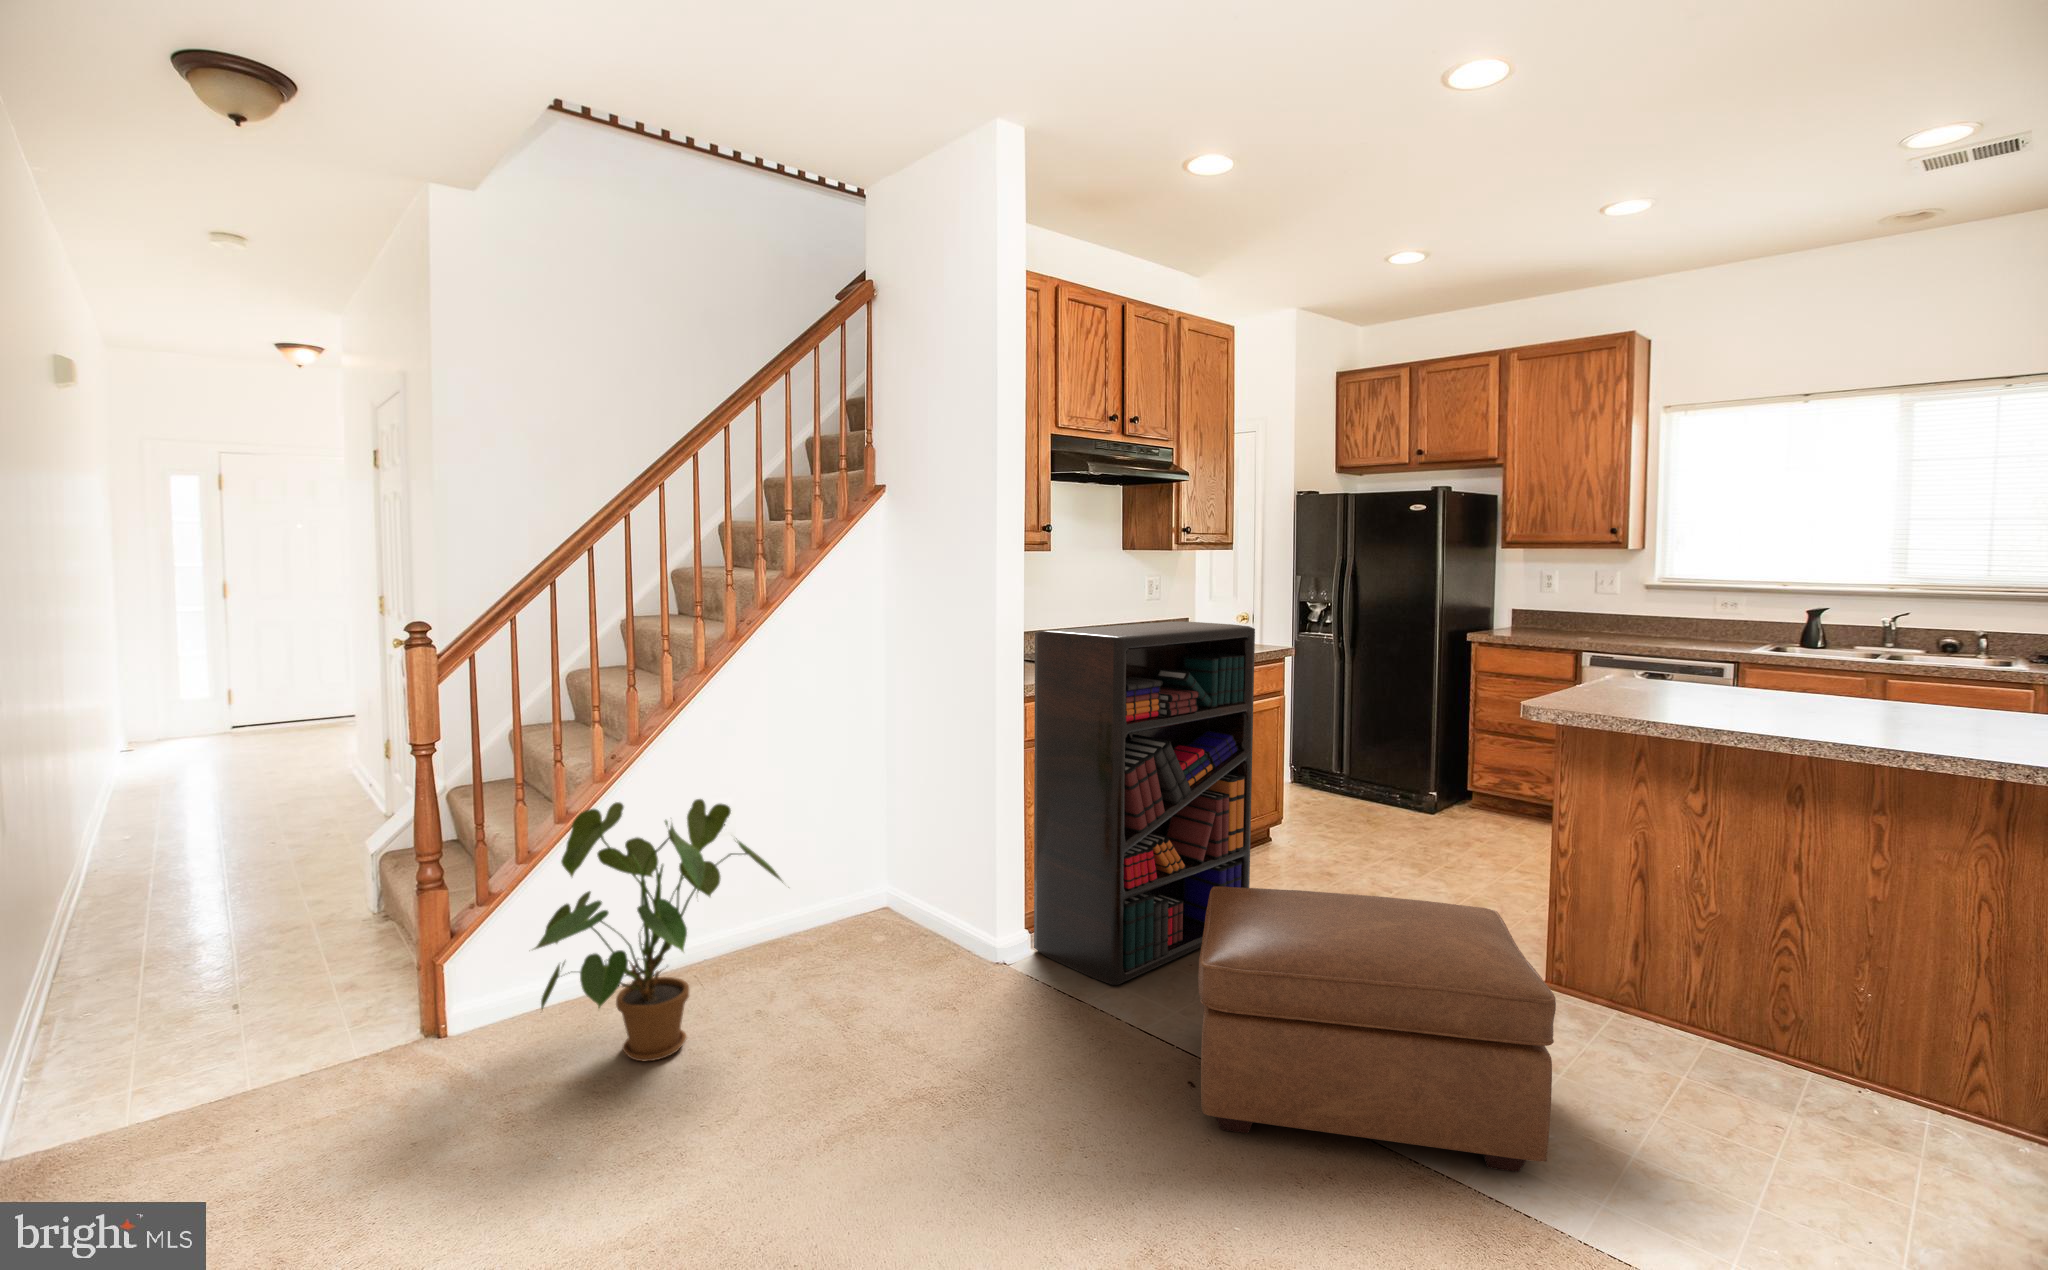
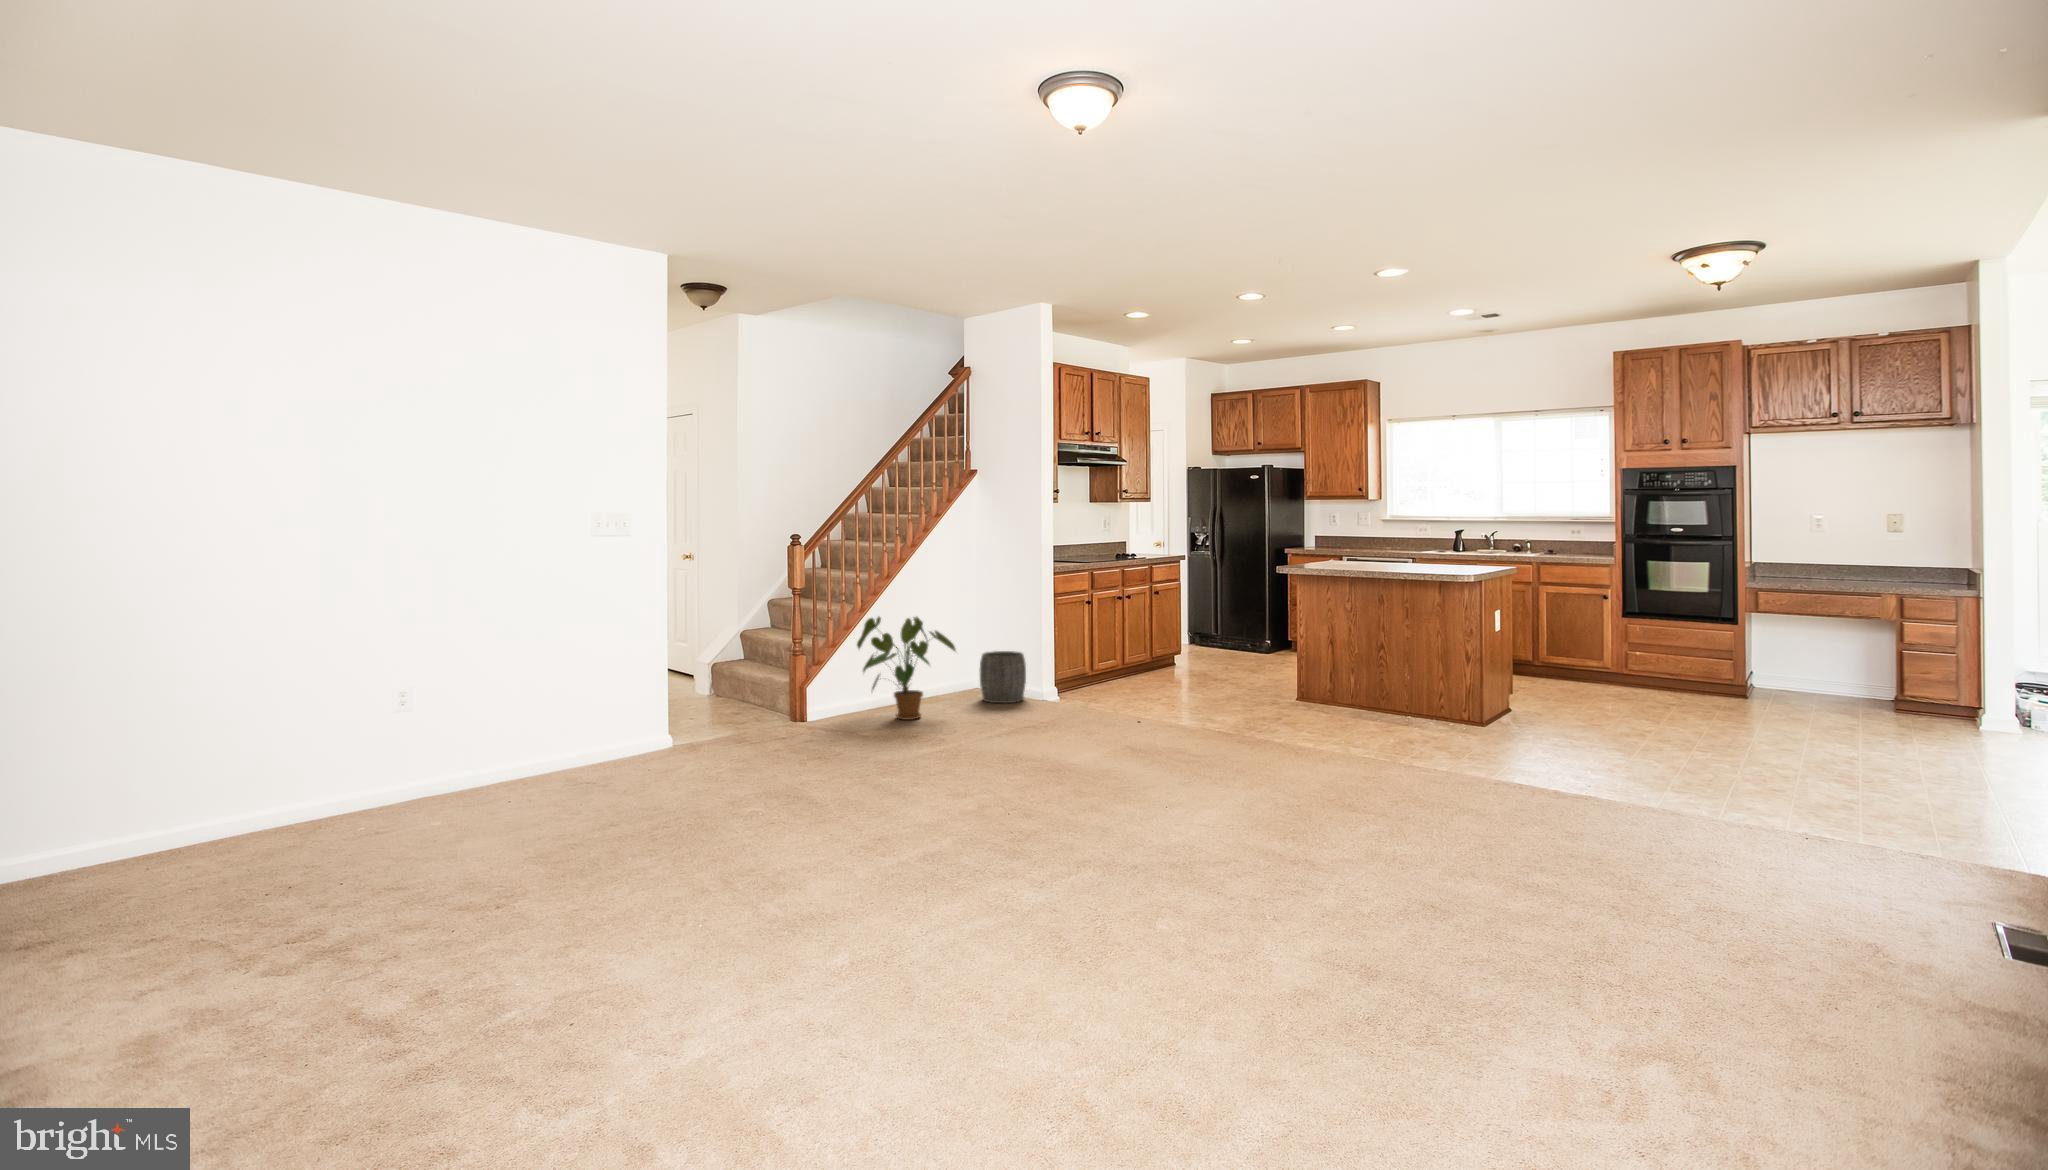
bookshelf: present [1034,621,1255,985] -> none [1059,537,1162,701]
woven basket: none [862,856,960,982] -> present [980,651,1026,703]
ottoman: present [1198,886,1556,1172] -> none [1142,641,1268,725]

